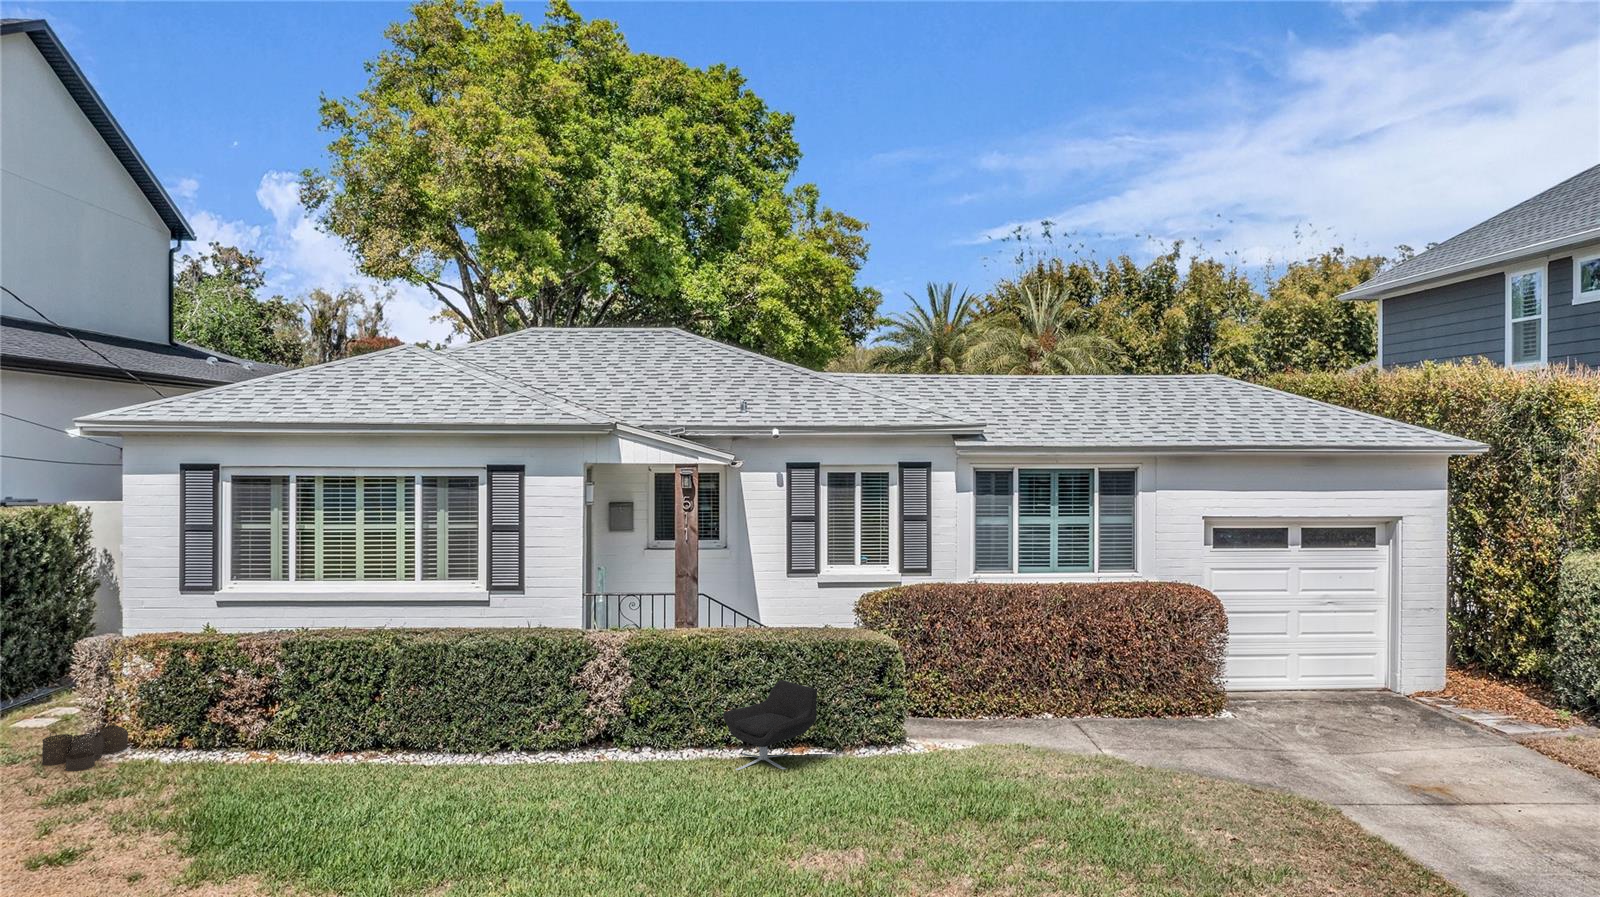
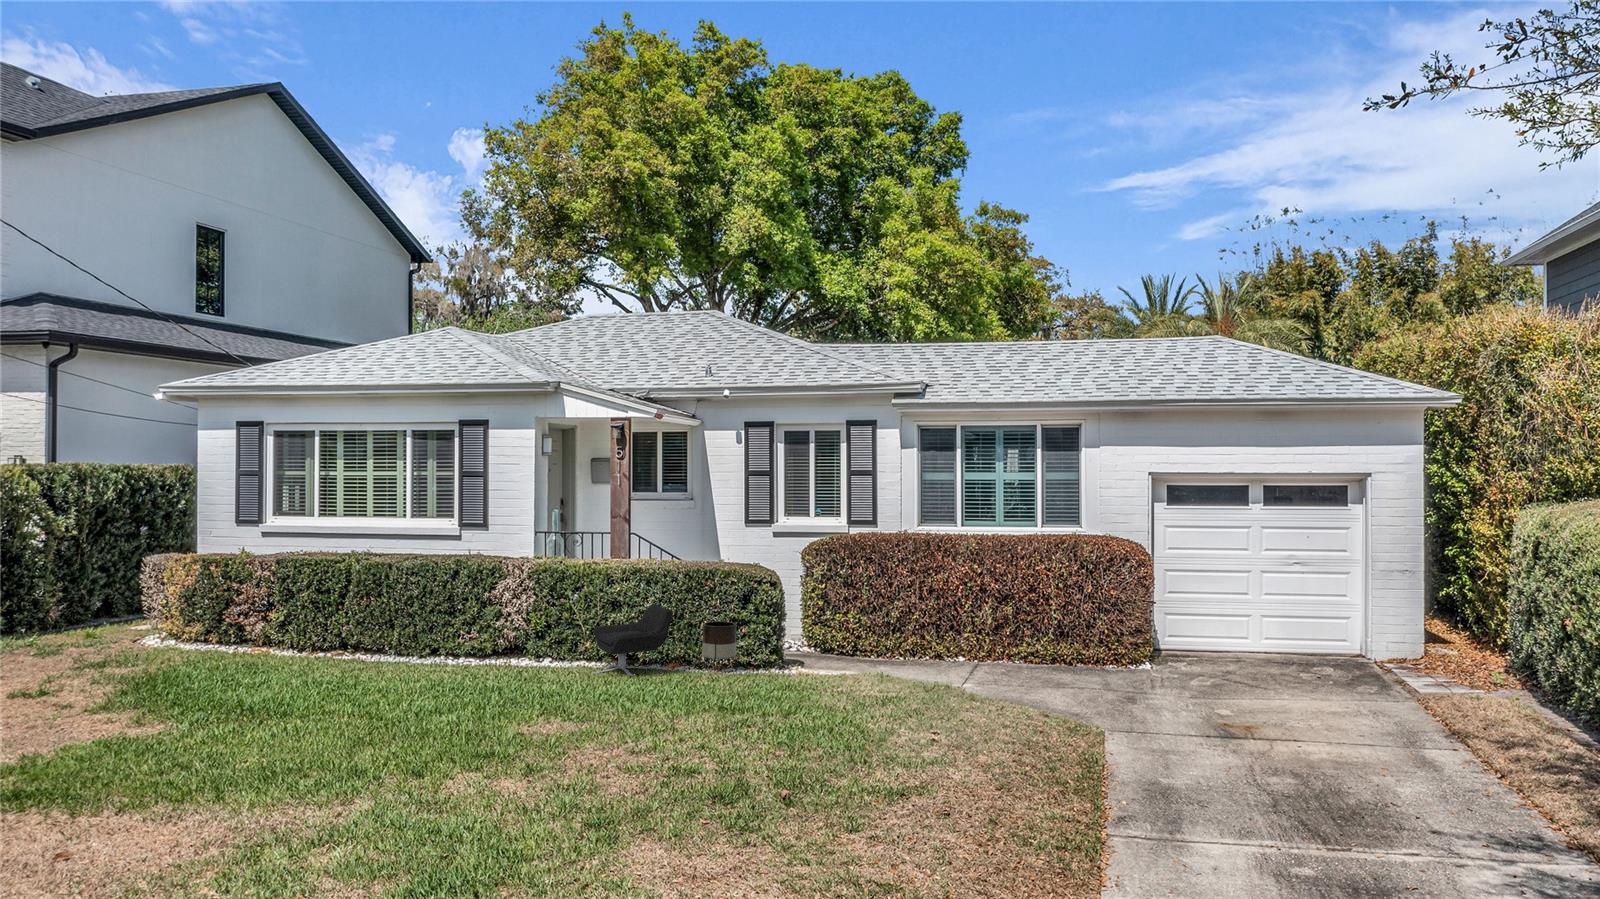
planter: none [844,695,881,757] -> present [702,621,737,673]
woven basket: present [42,723,128,771] -> none [109,615,172,645]

